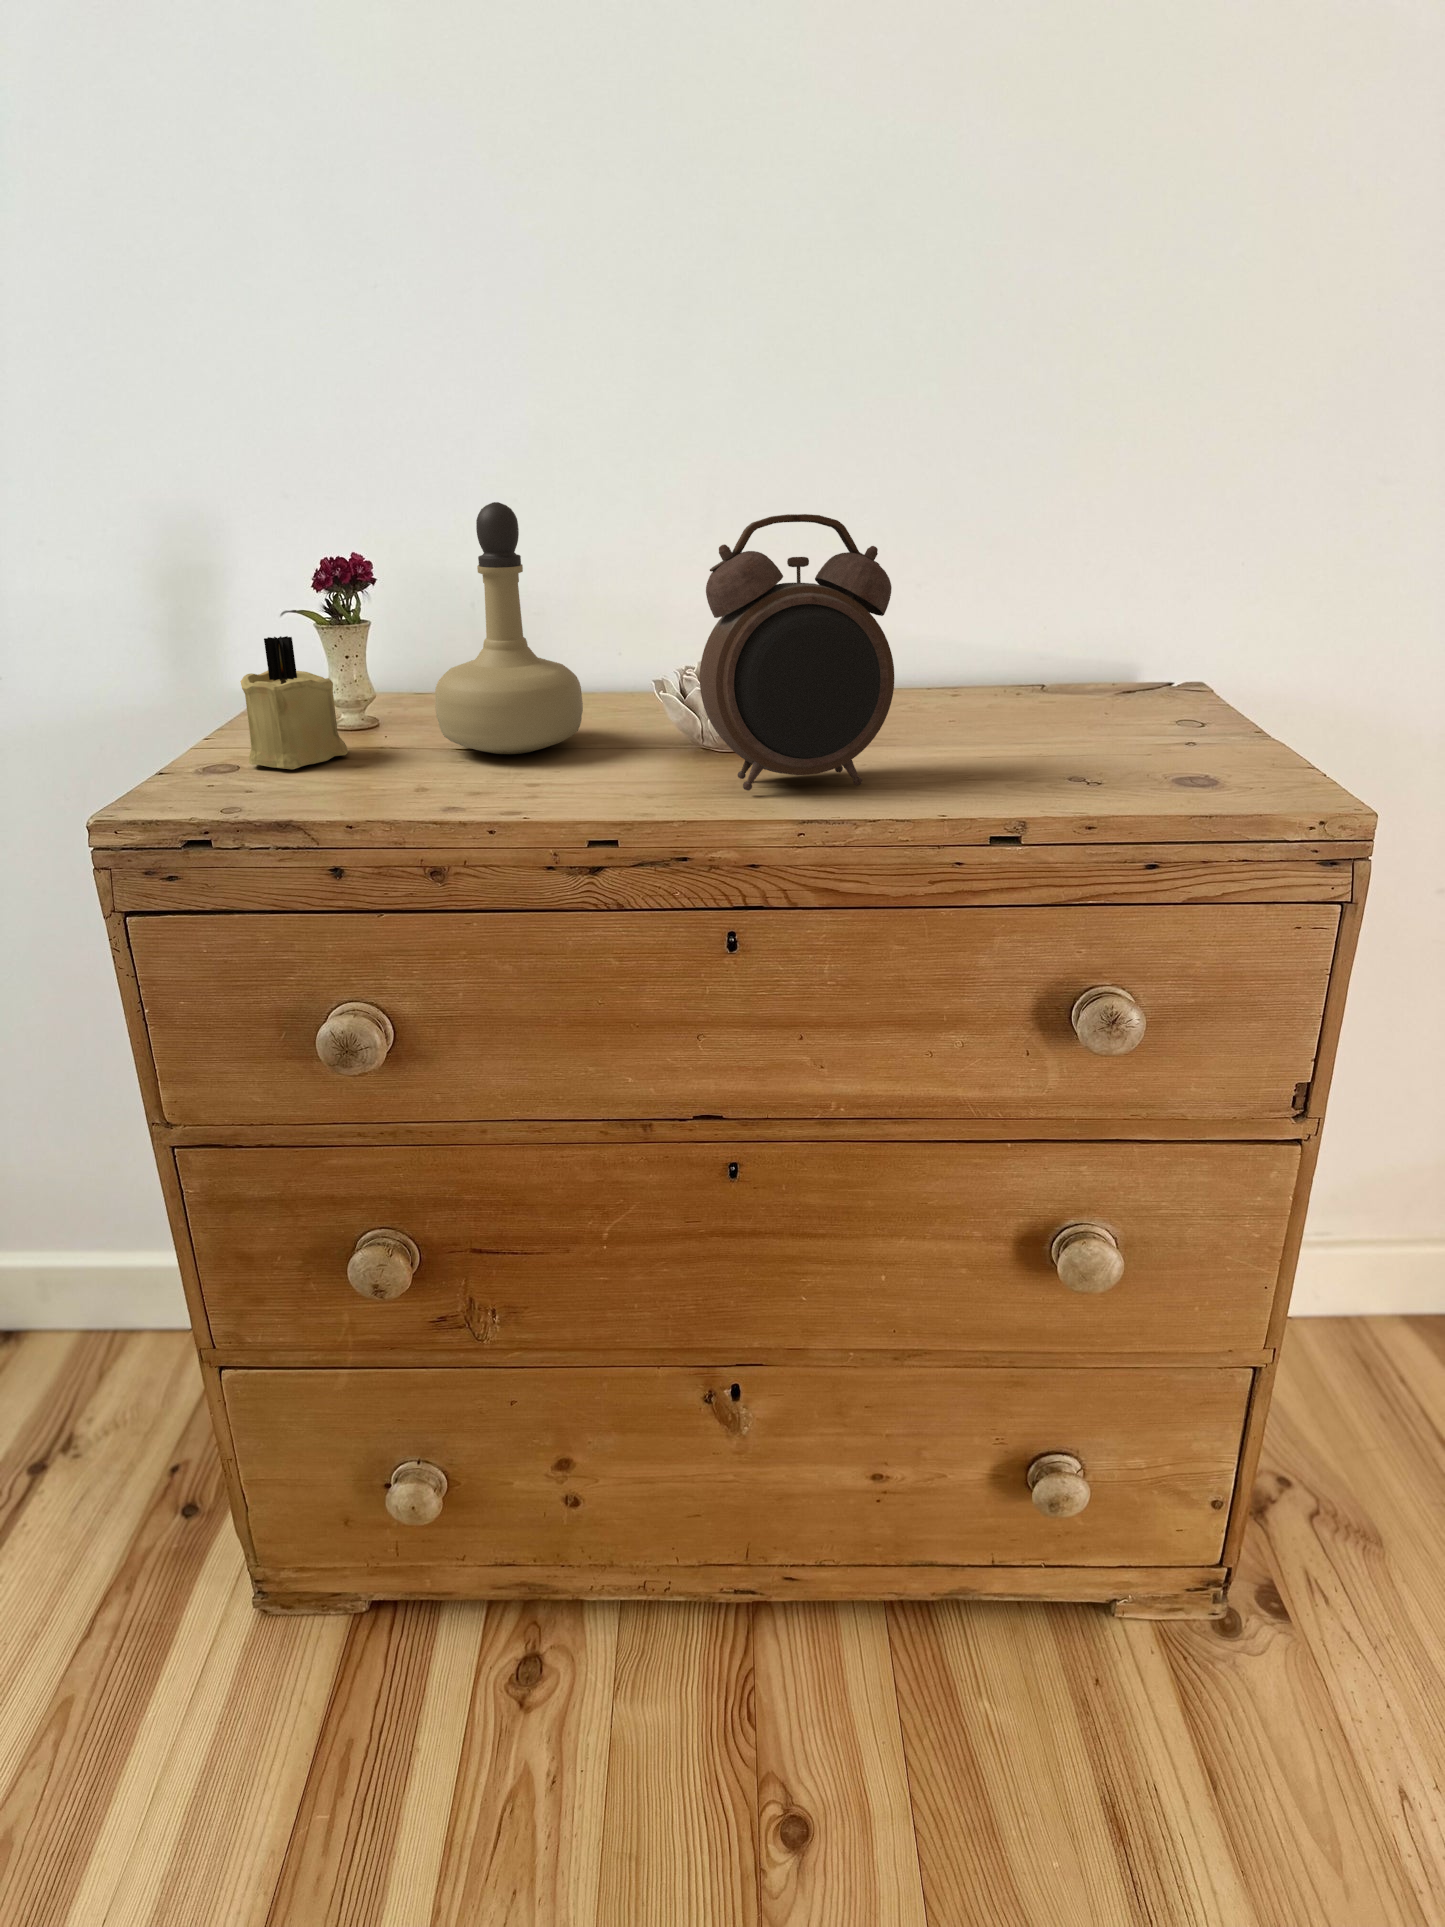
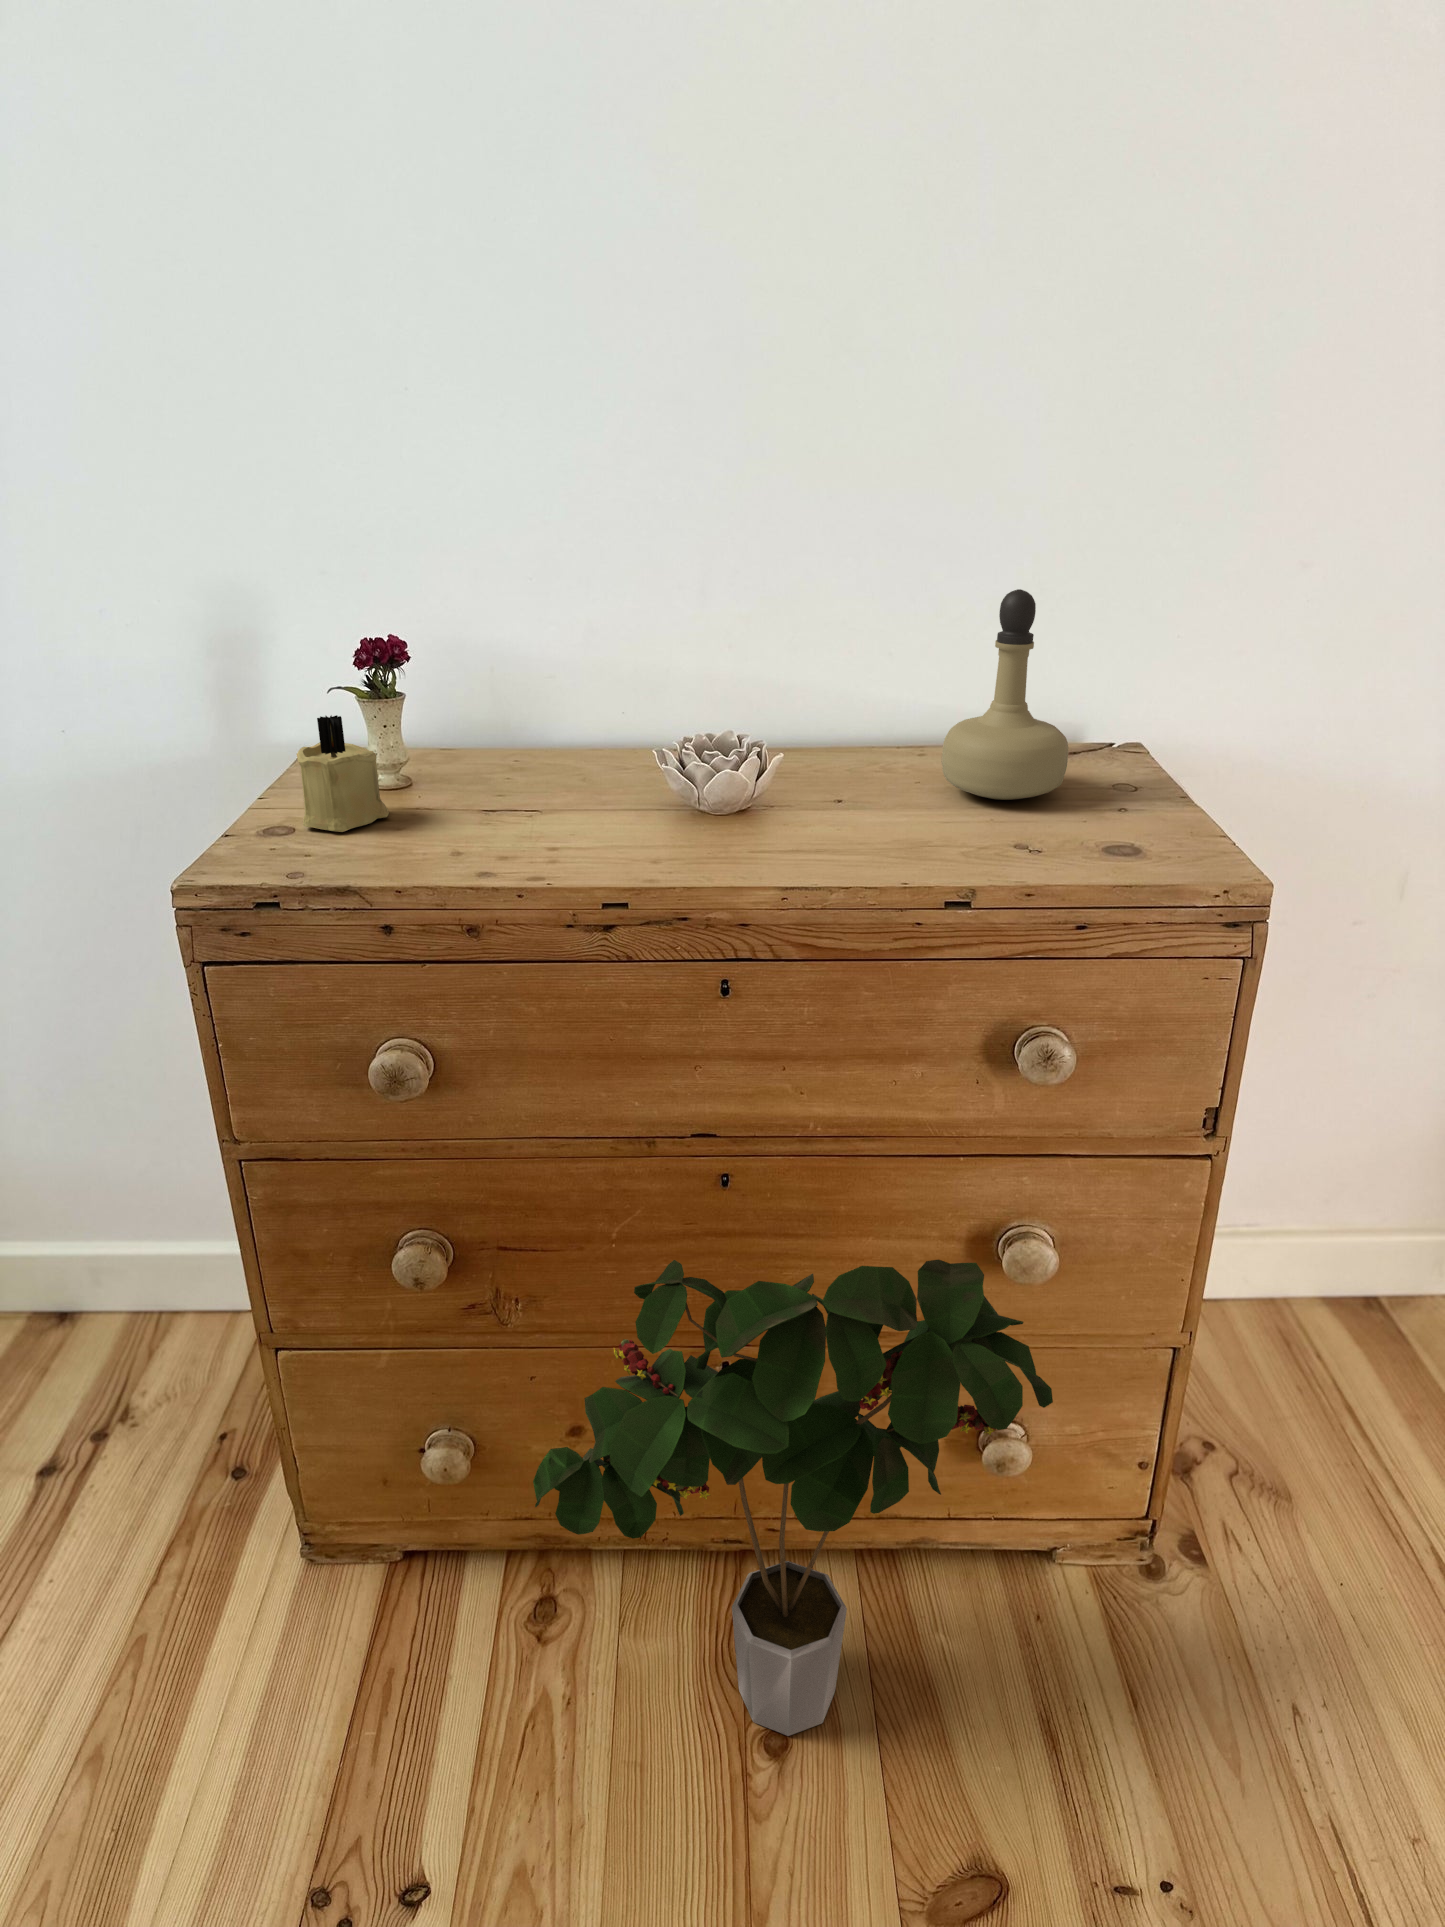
perfume bottle: present [435,502,583,754] -> present [941,589,1068,800]
alarm clock: present [700,514,894,790] -> none [697,623,865,858]
potted plant: none [510,1261,1121,1823] -> present [533,1260,1053,1736]

